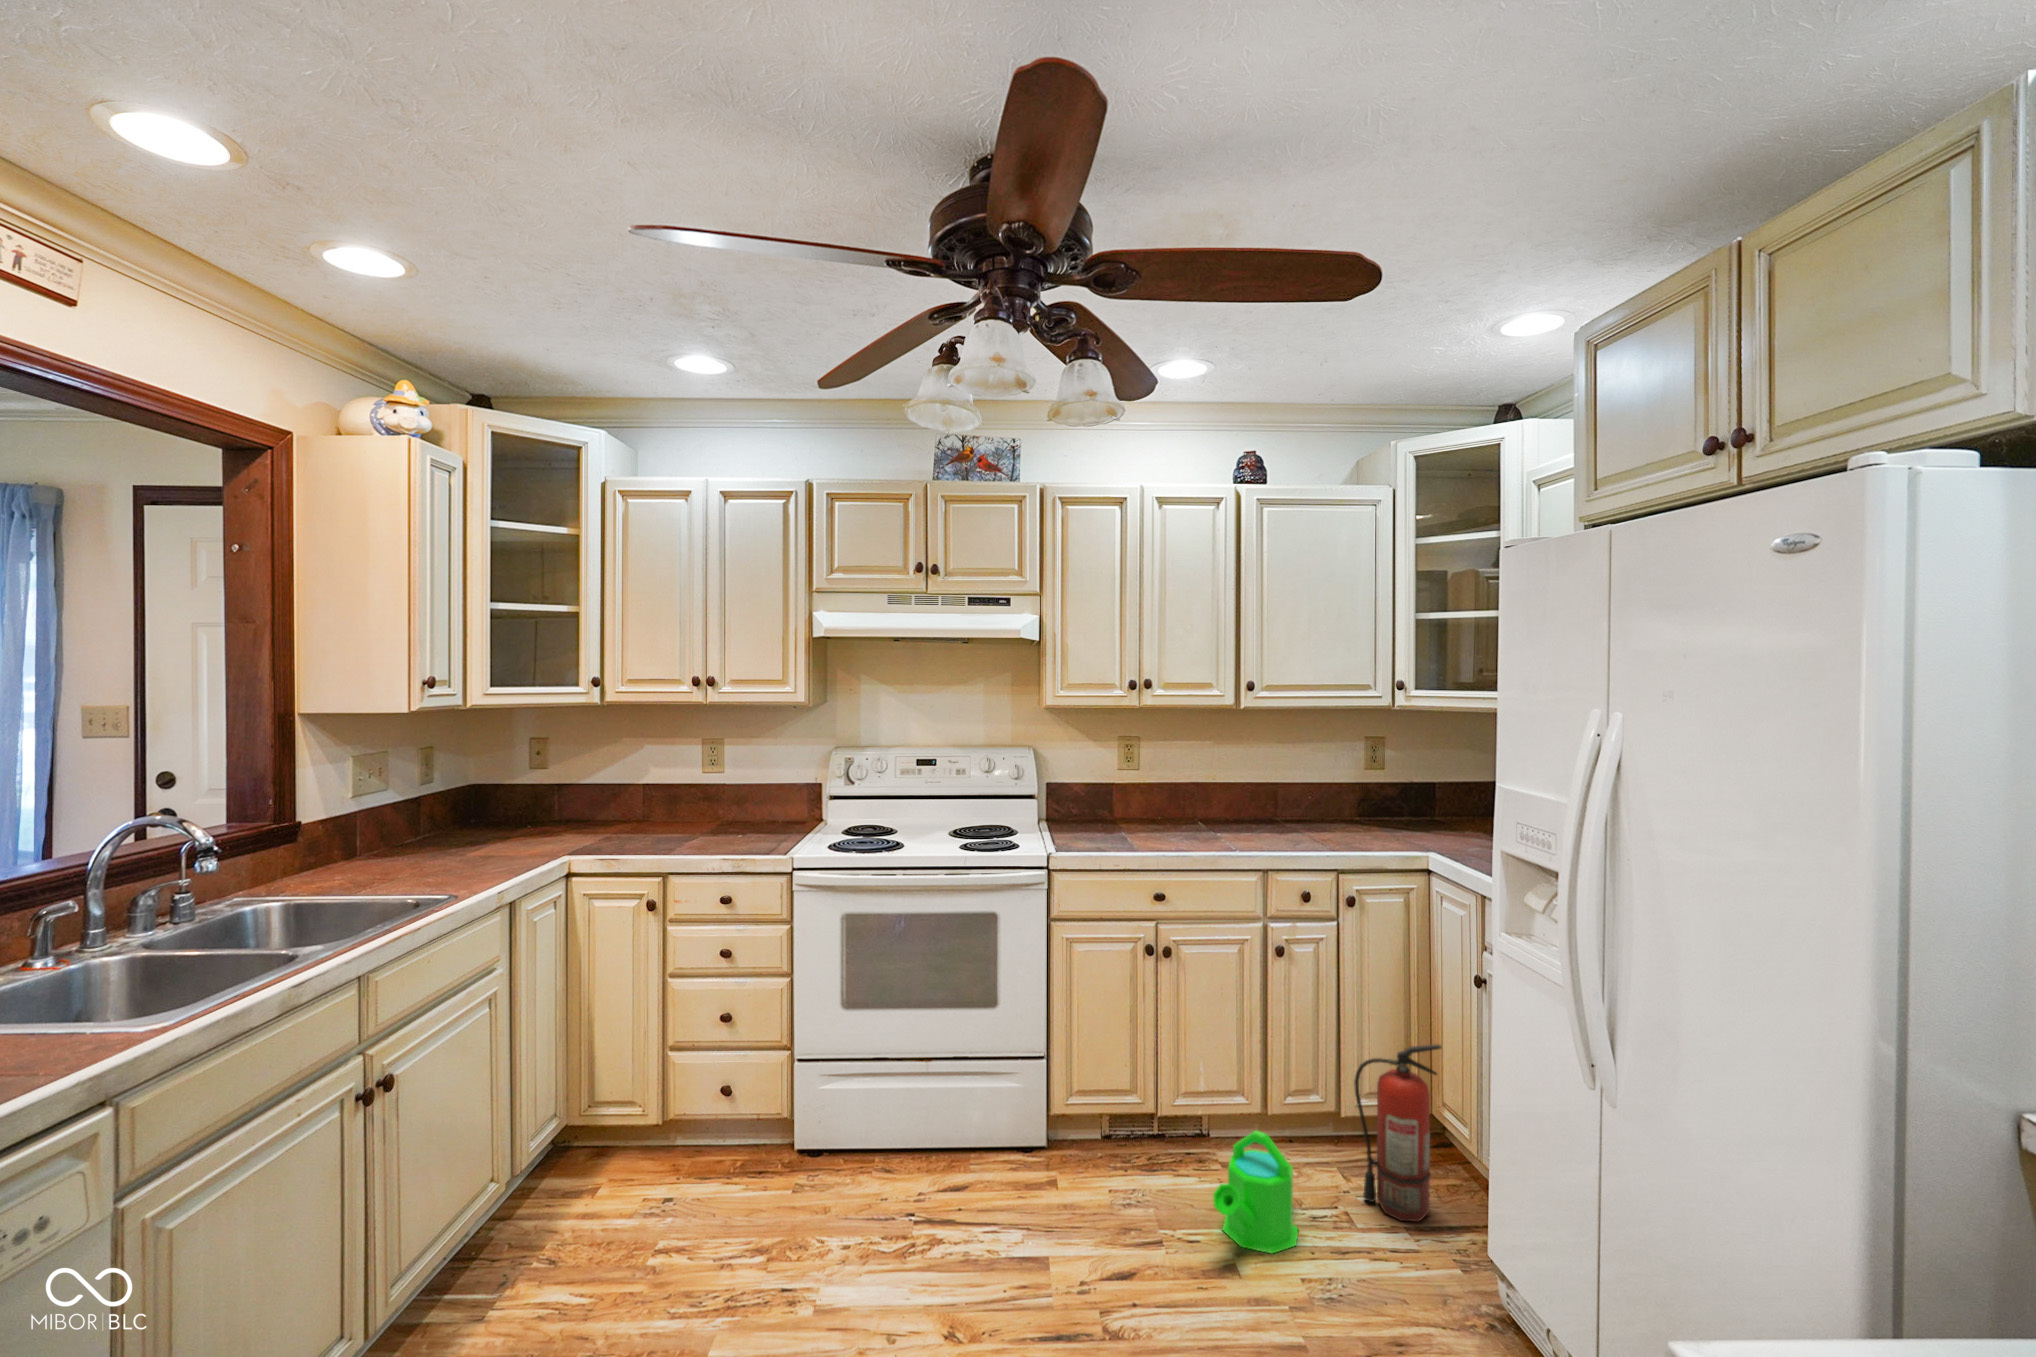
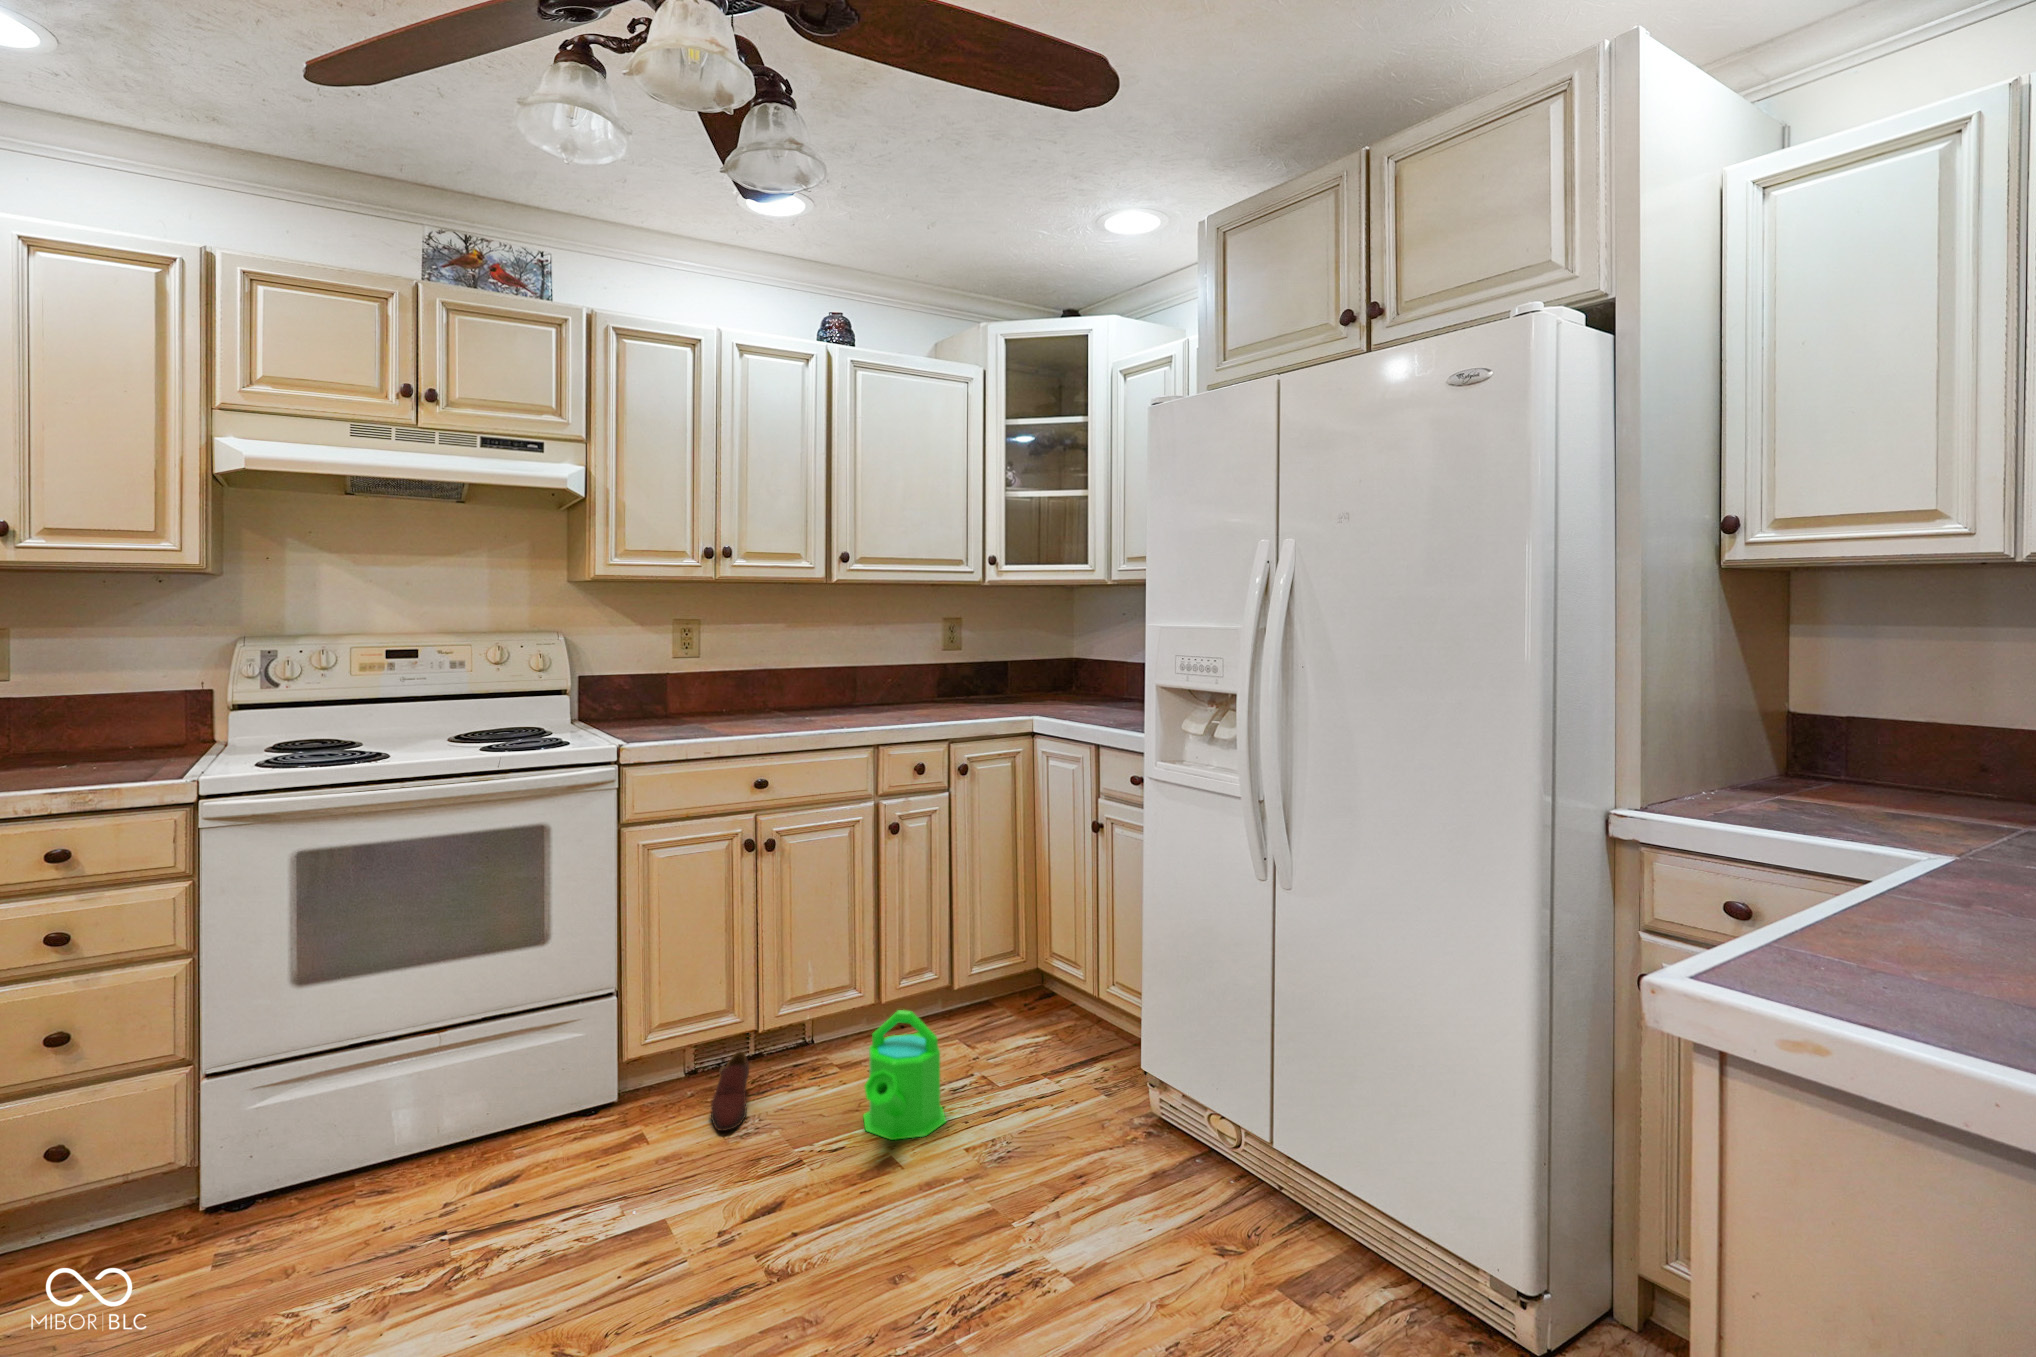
fire extinguisher: present [1354,1044,1442,1222] -> none [983,889,1067,1073]
shoe: none [1106,1125,1143,1193] -> present [711,1051,749,1131]

